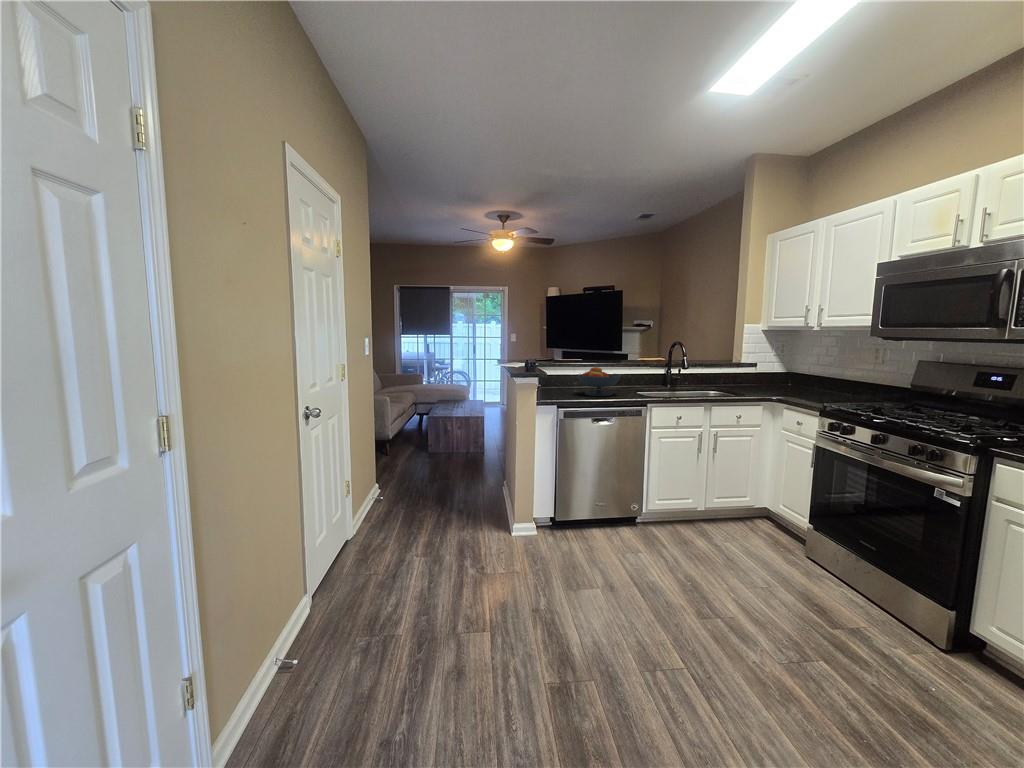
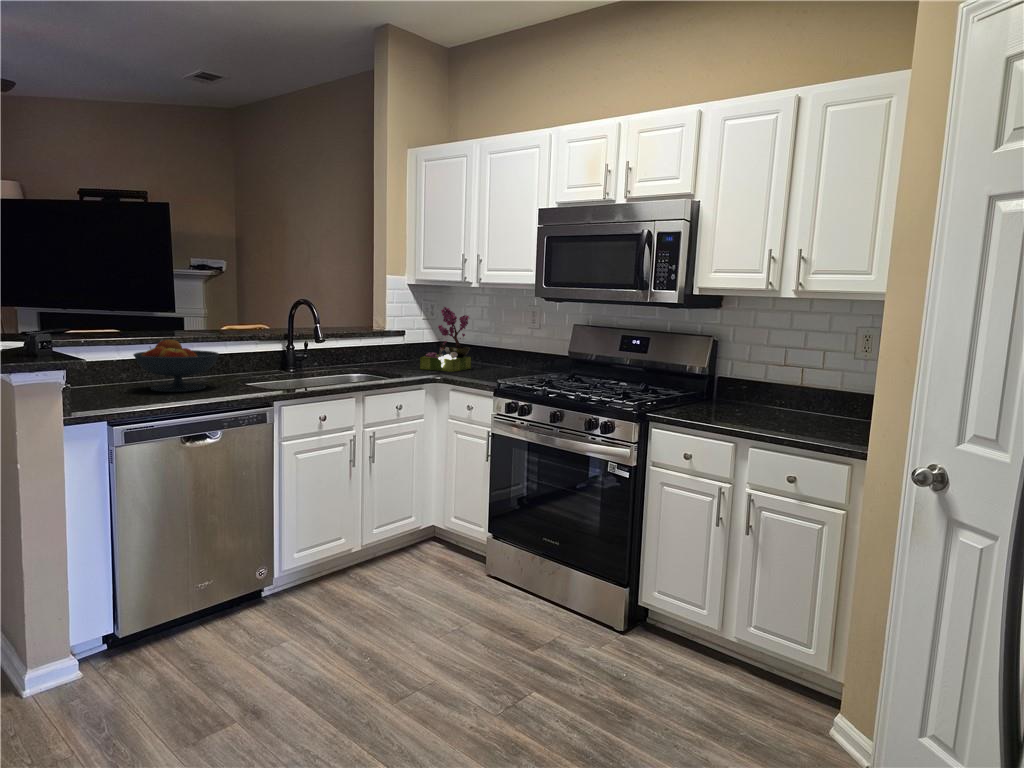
flower arrangement: none [764,345,812,395] -> present [420,307,471,372]

